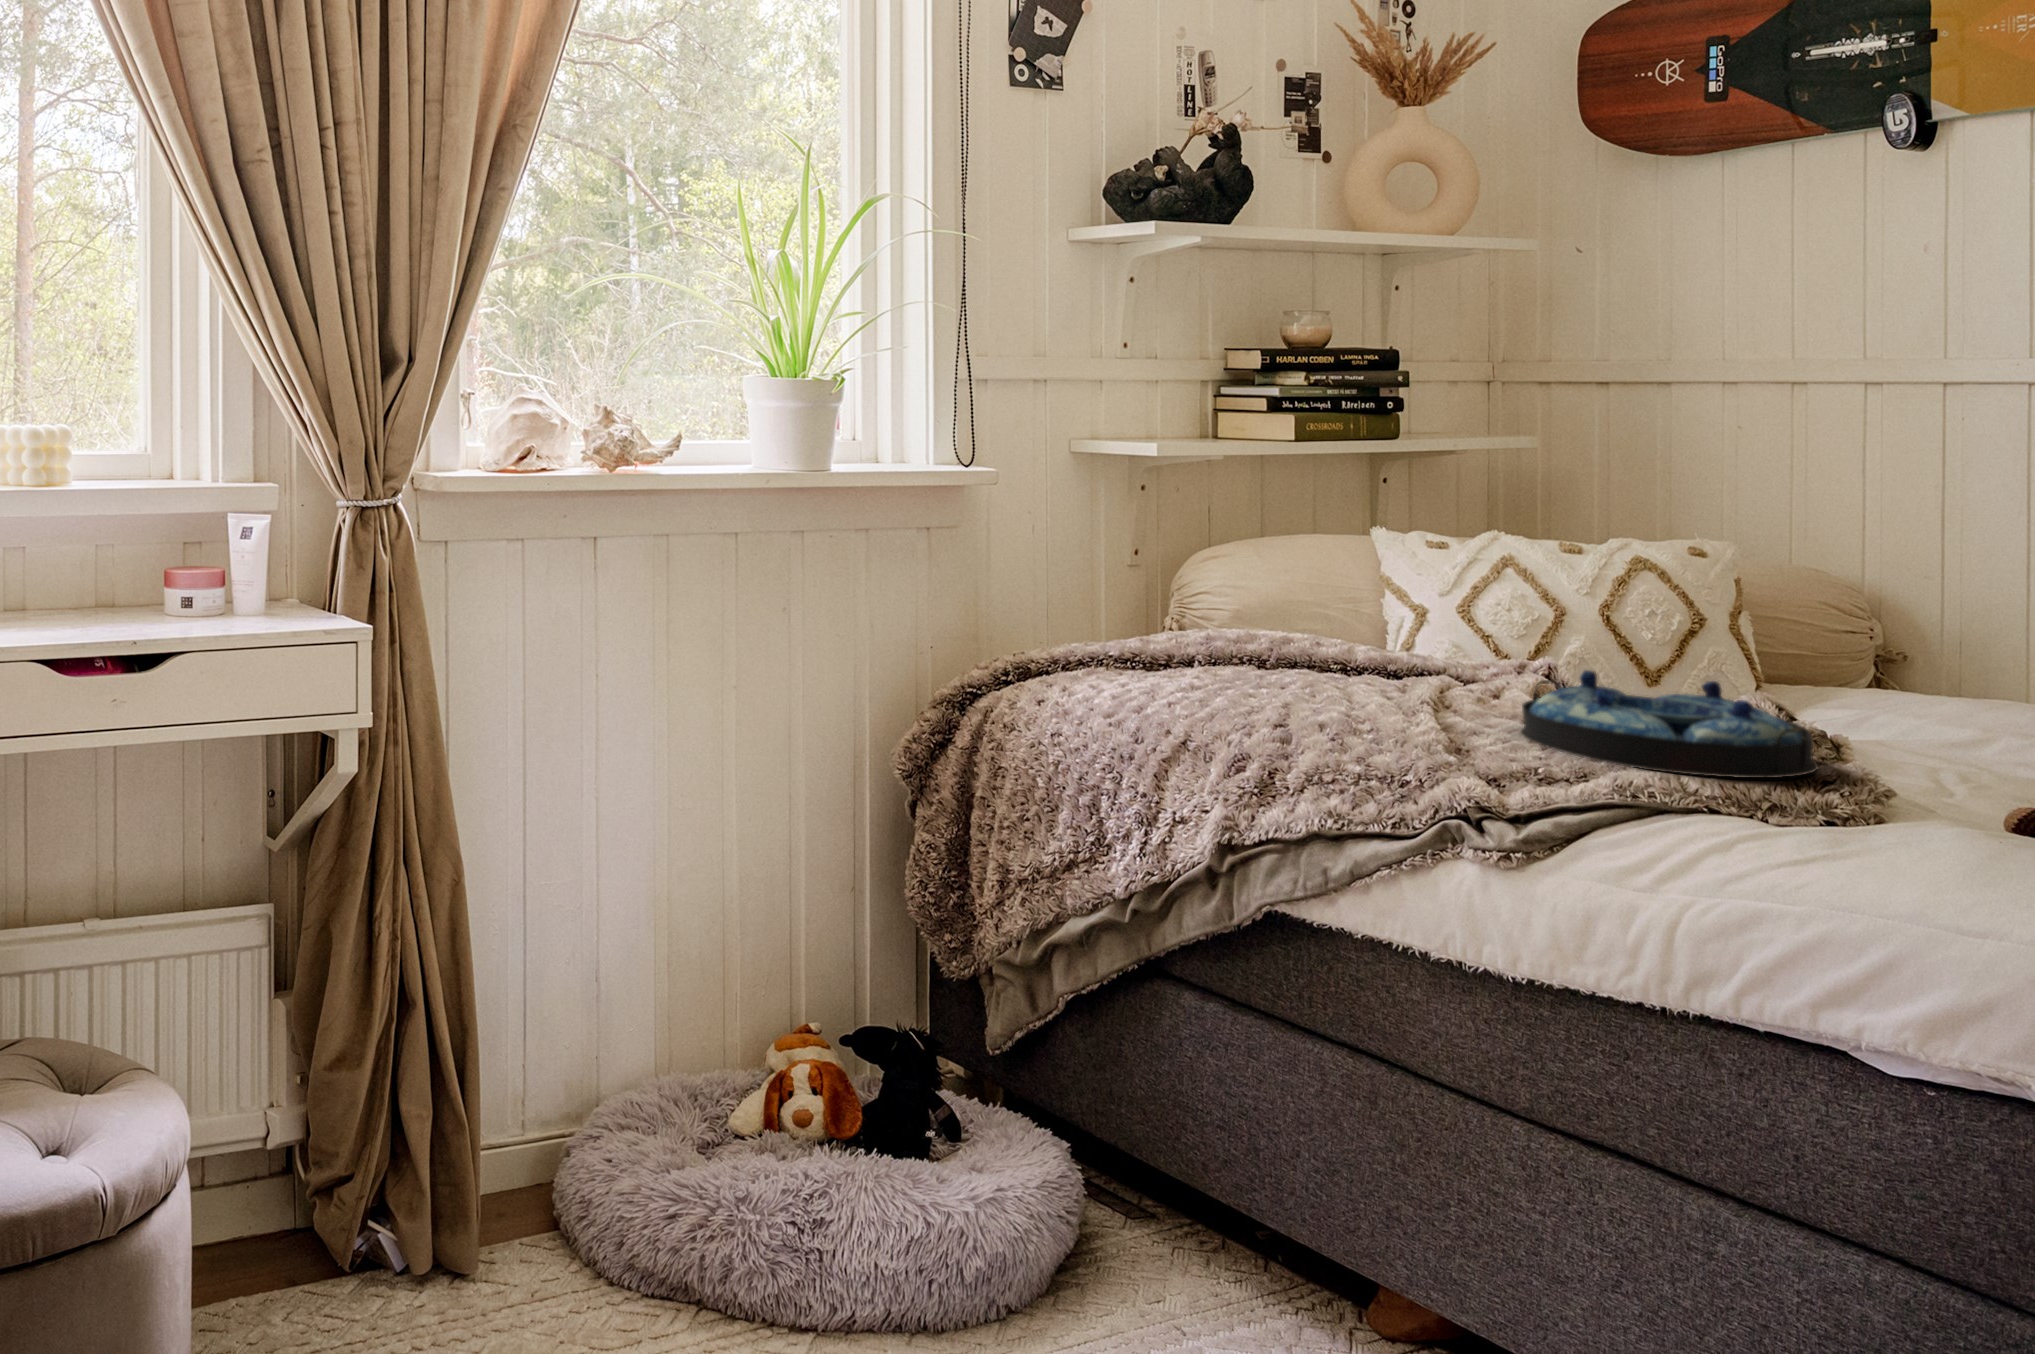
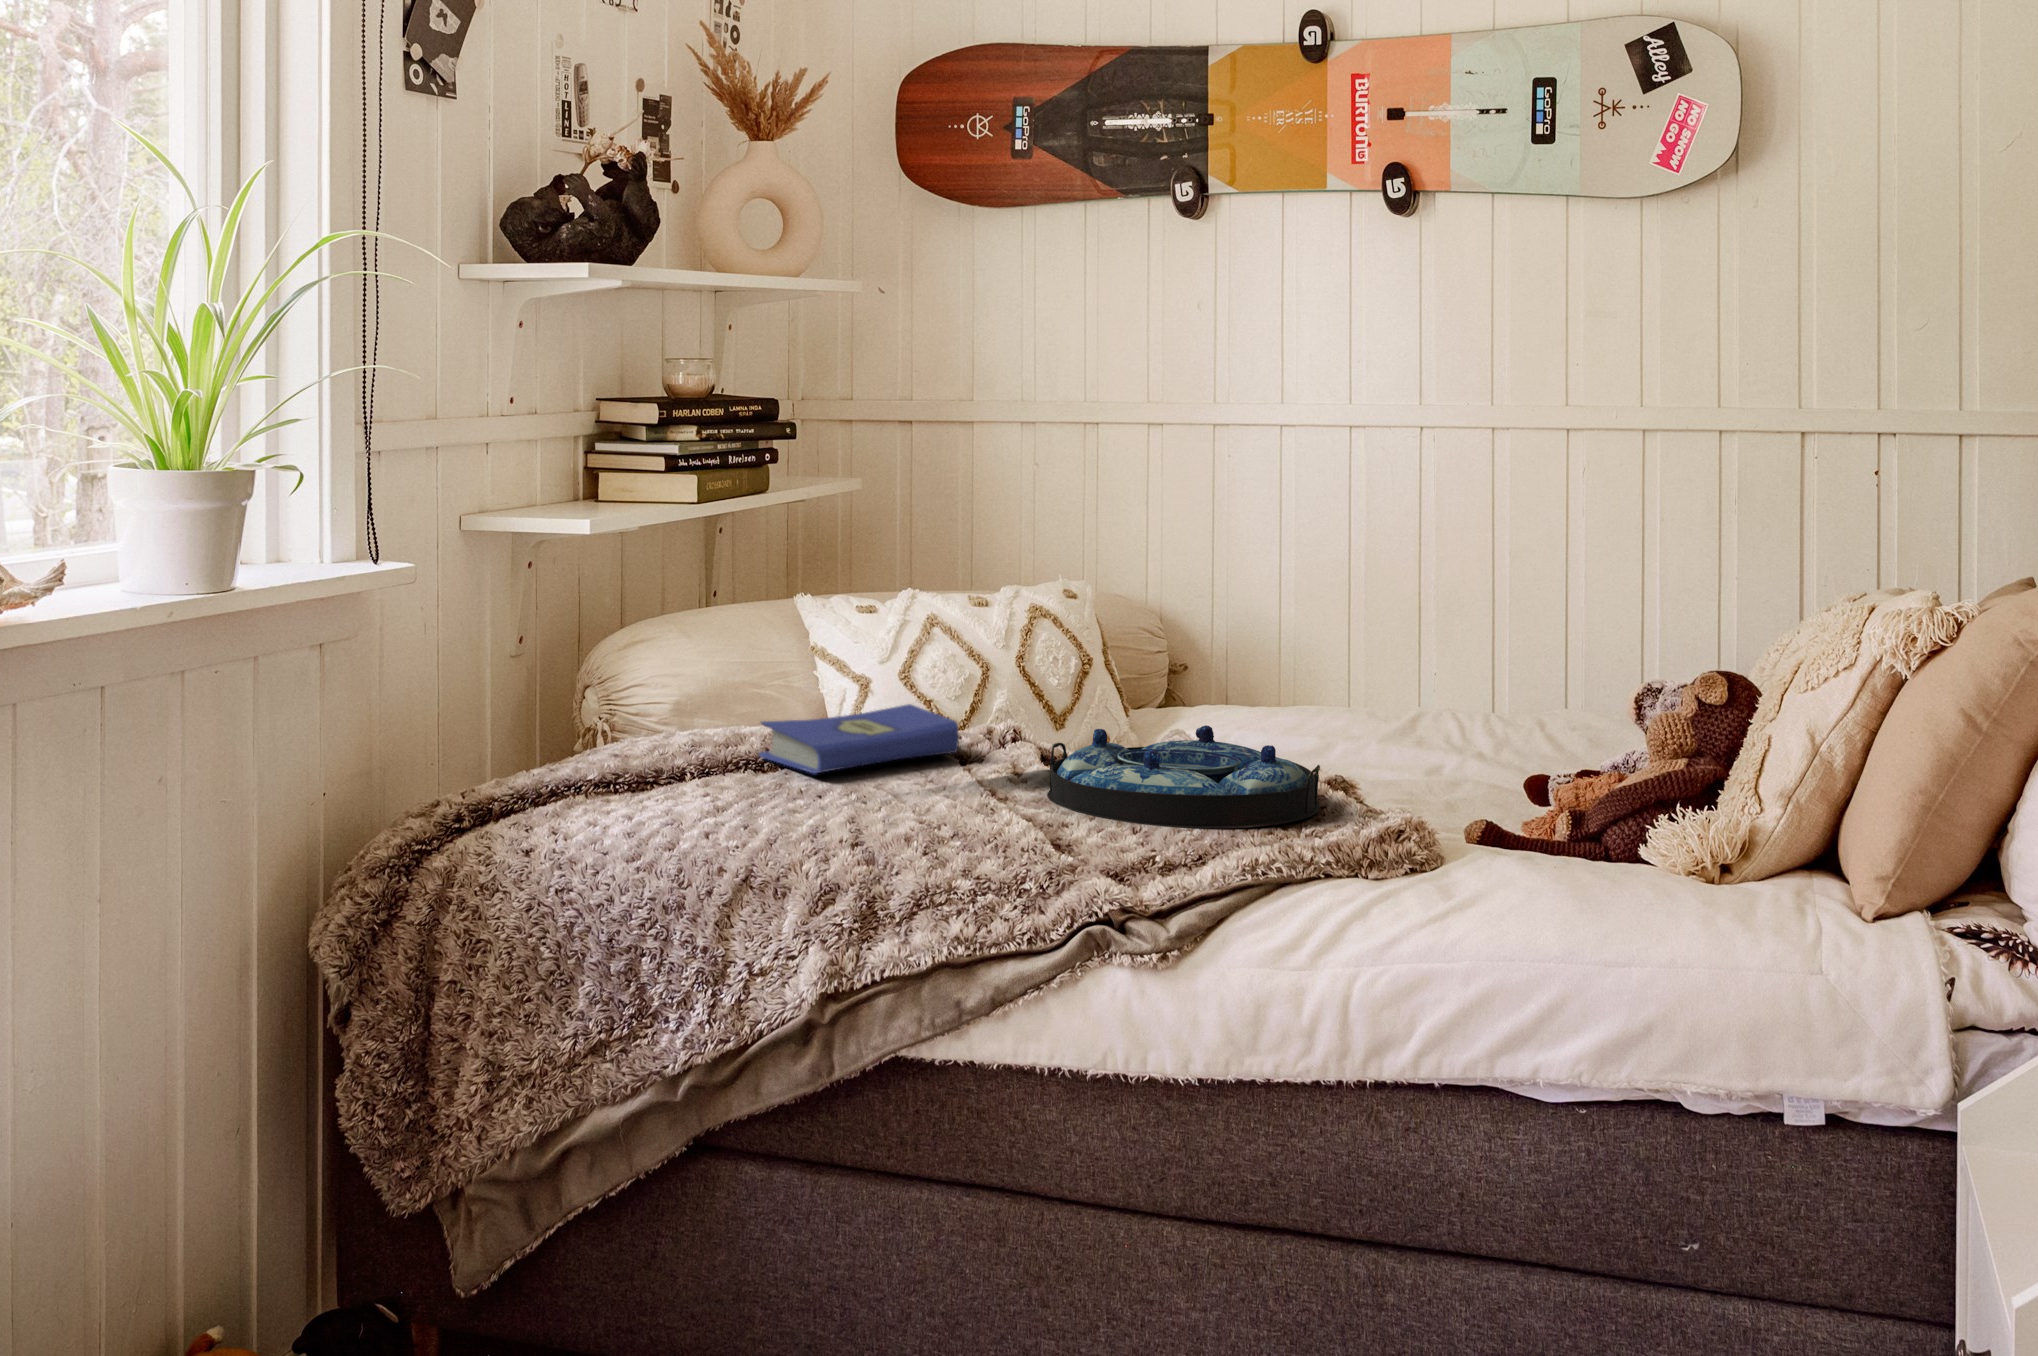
hardcover book: none [1273,631,1456,680] -> present [759,704,959,774]

